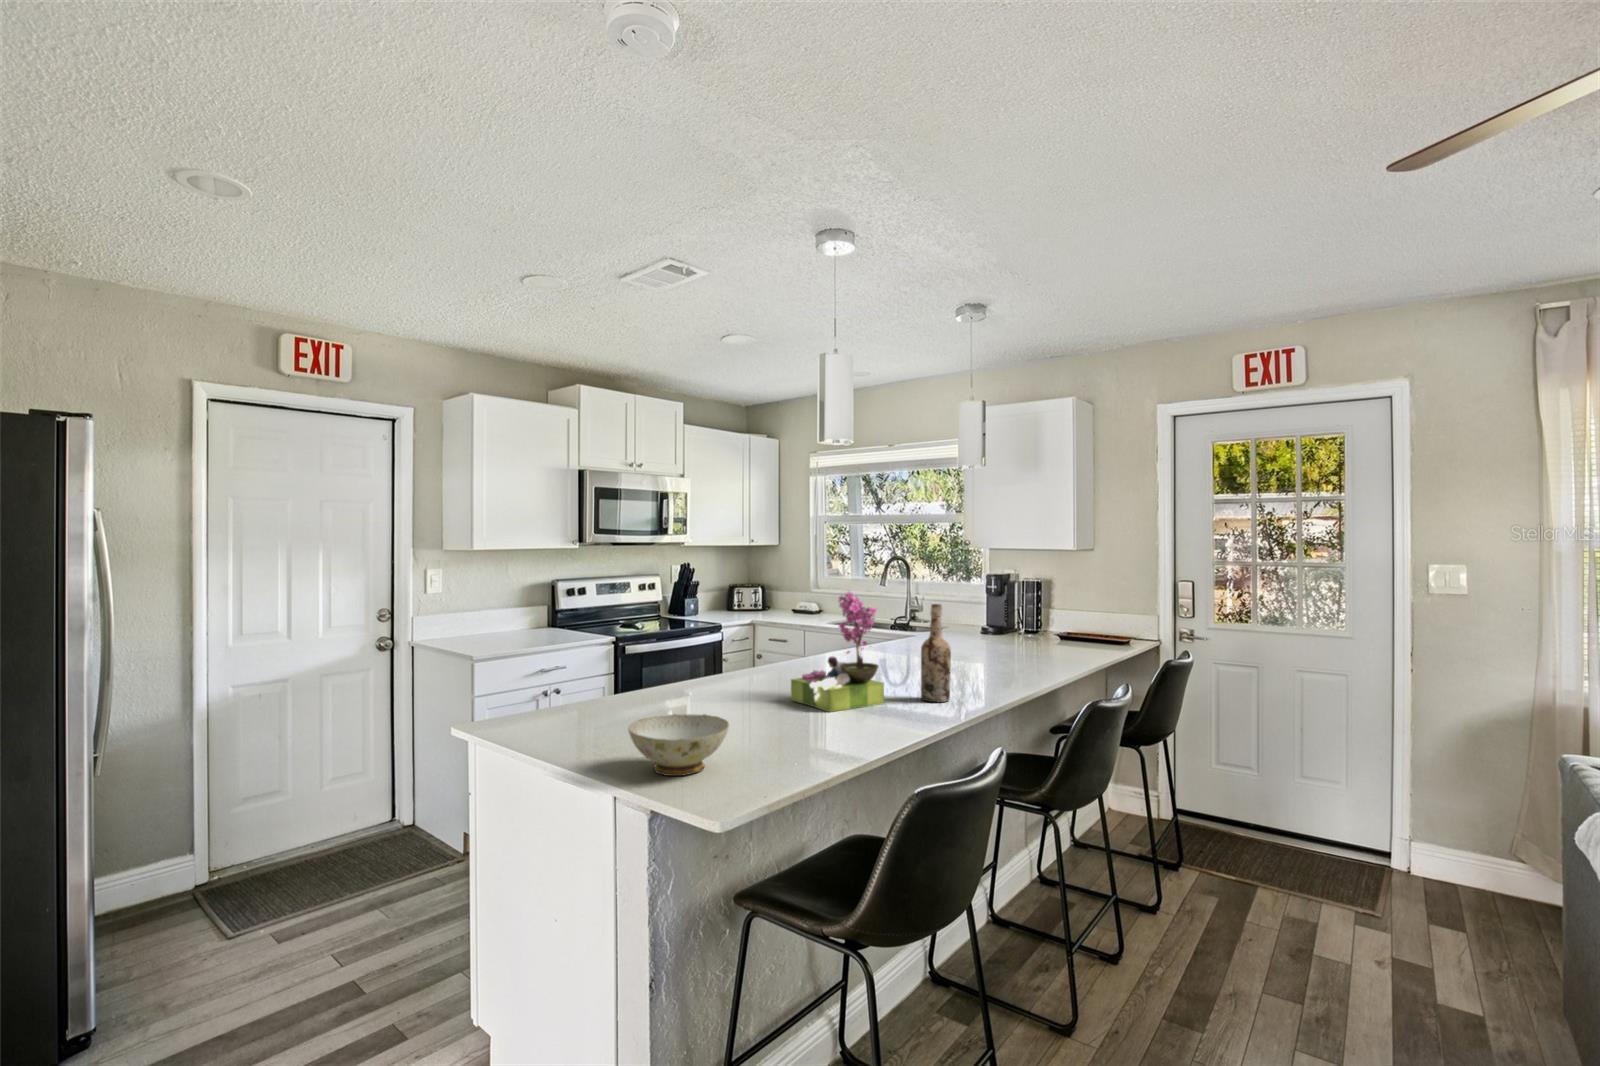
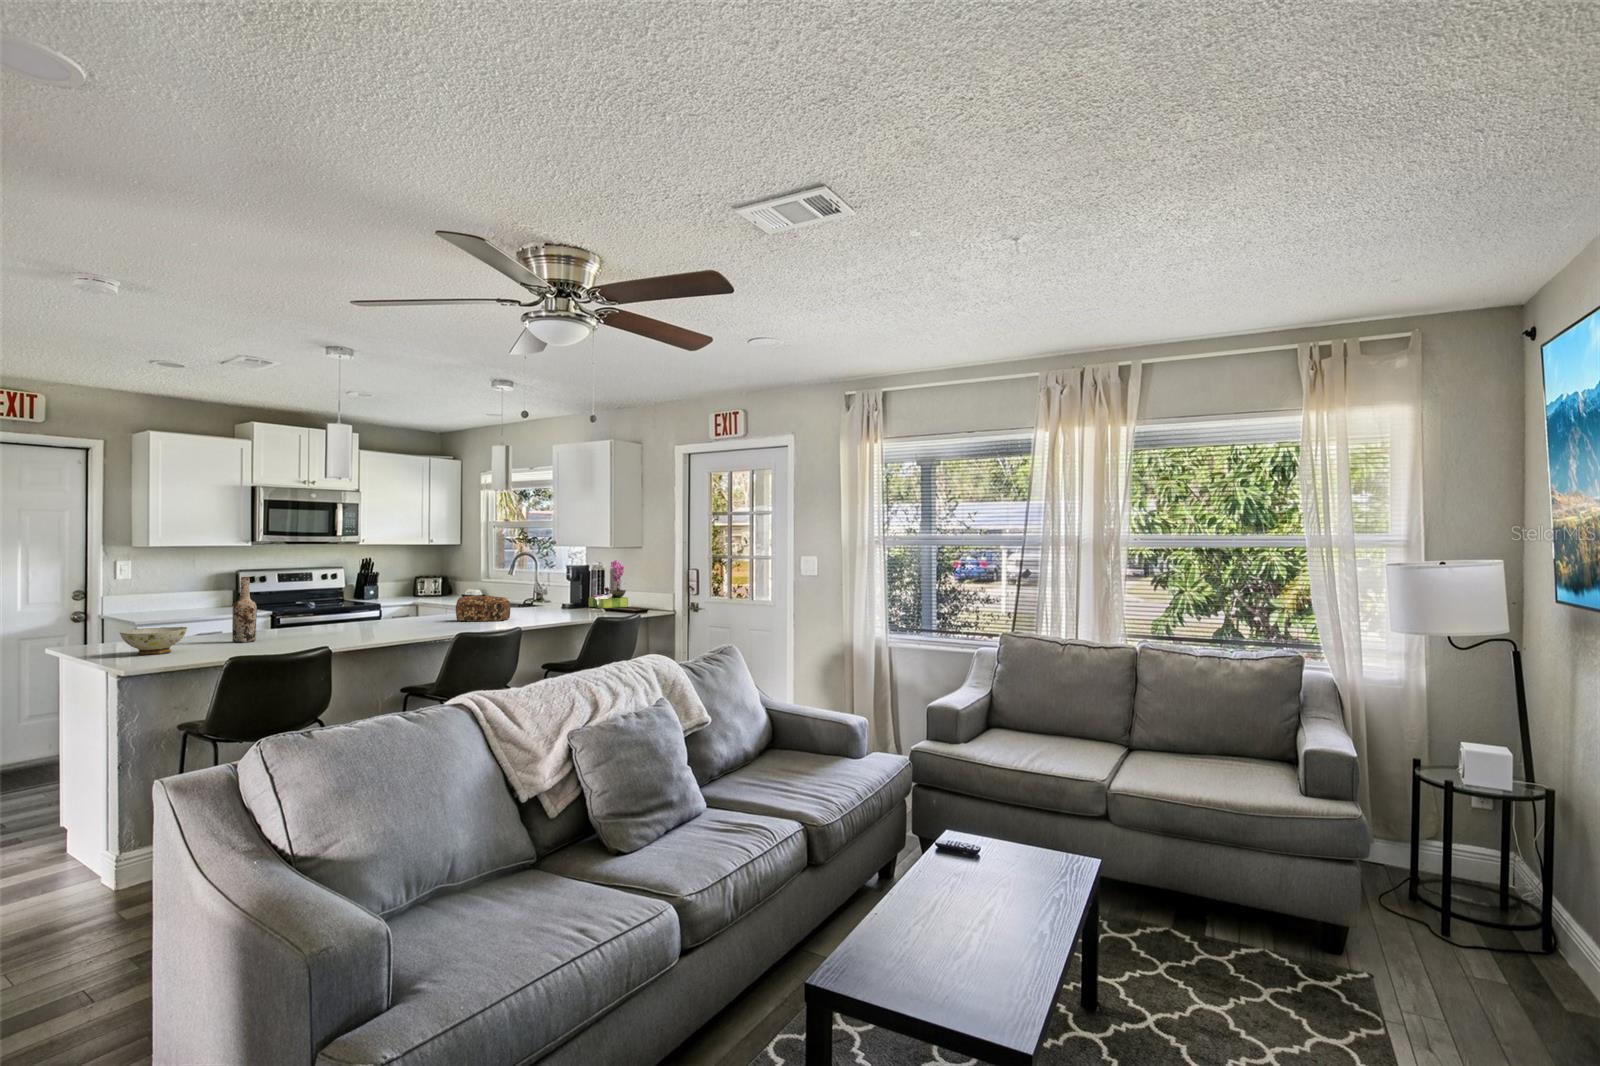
flower arrangement: present [791,591,884,712] -> present [589,560,628,608]
wine bottle: present [921,604,951,702] -> present [232,577,257,642]
bread loaf: none [949,633,1025,674] -> present [456,596,510,621]

